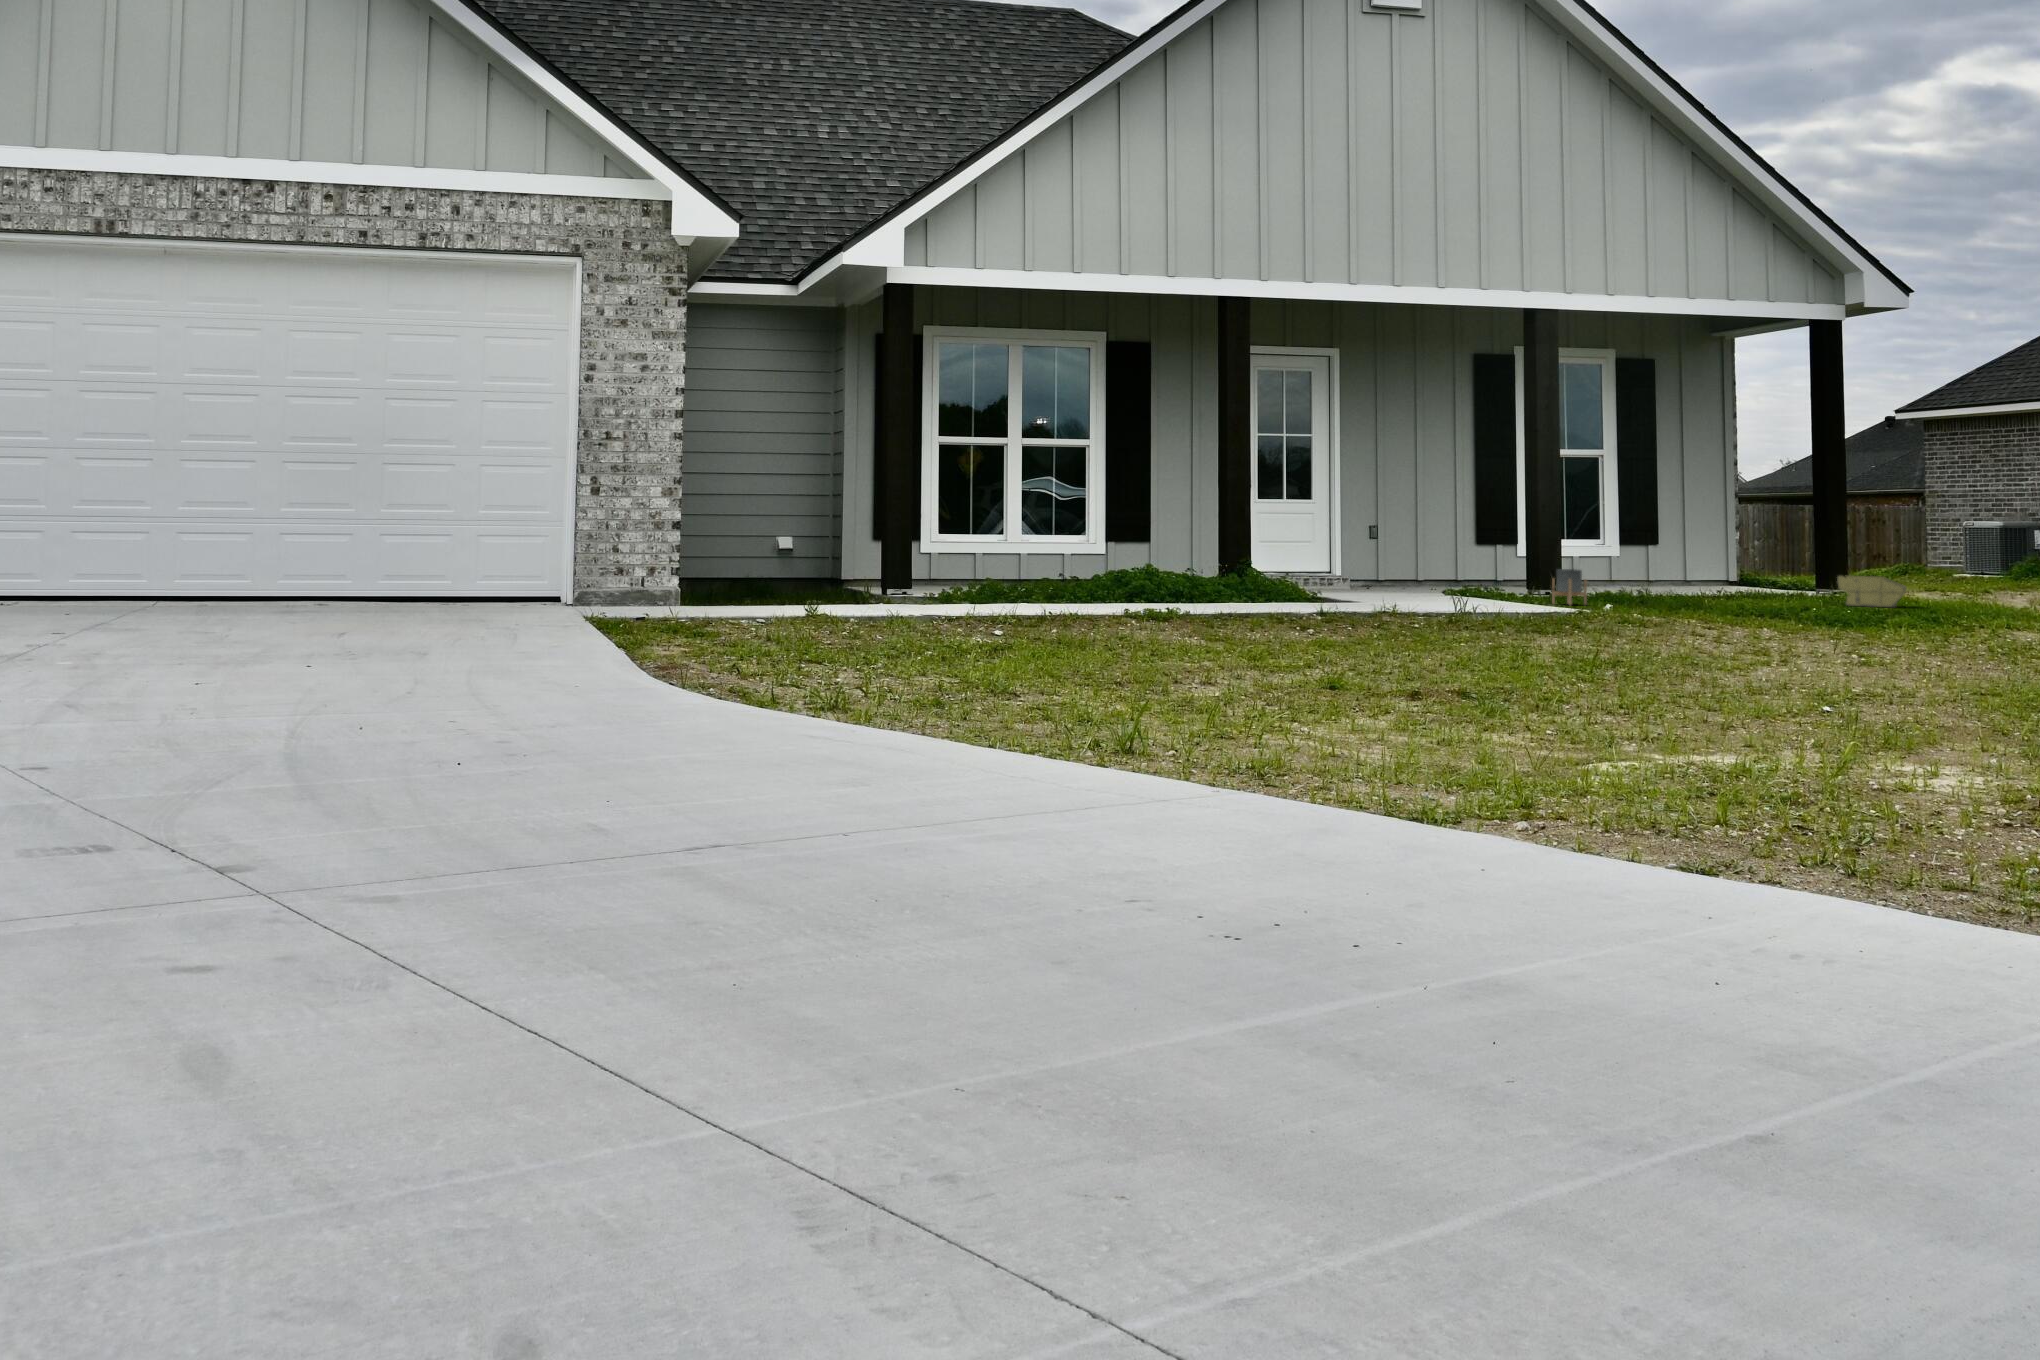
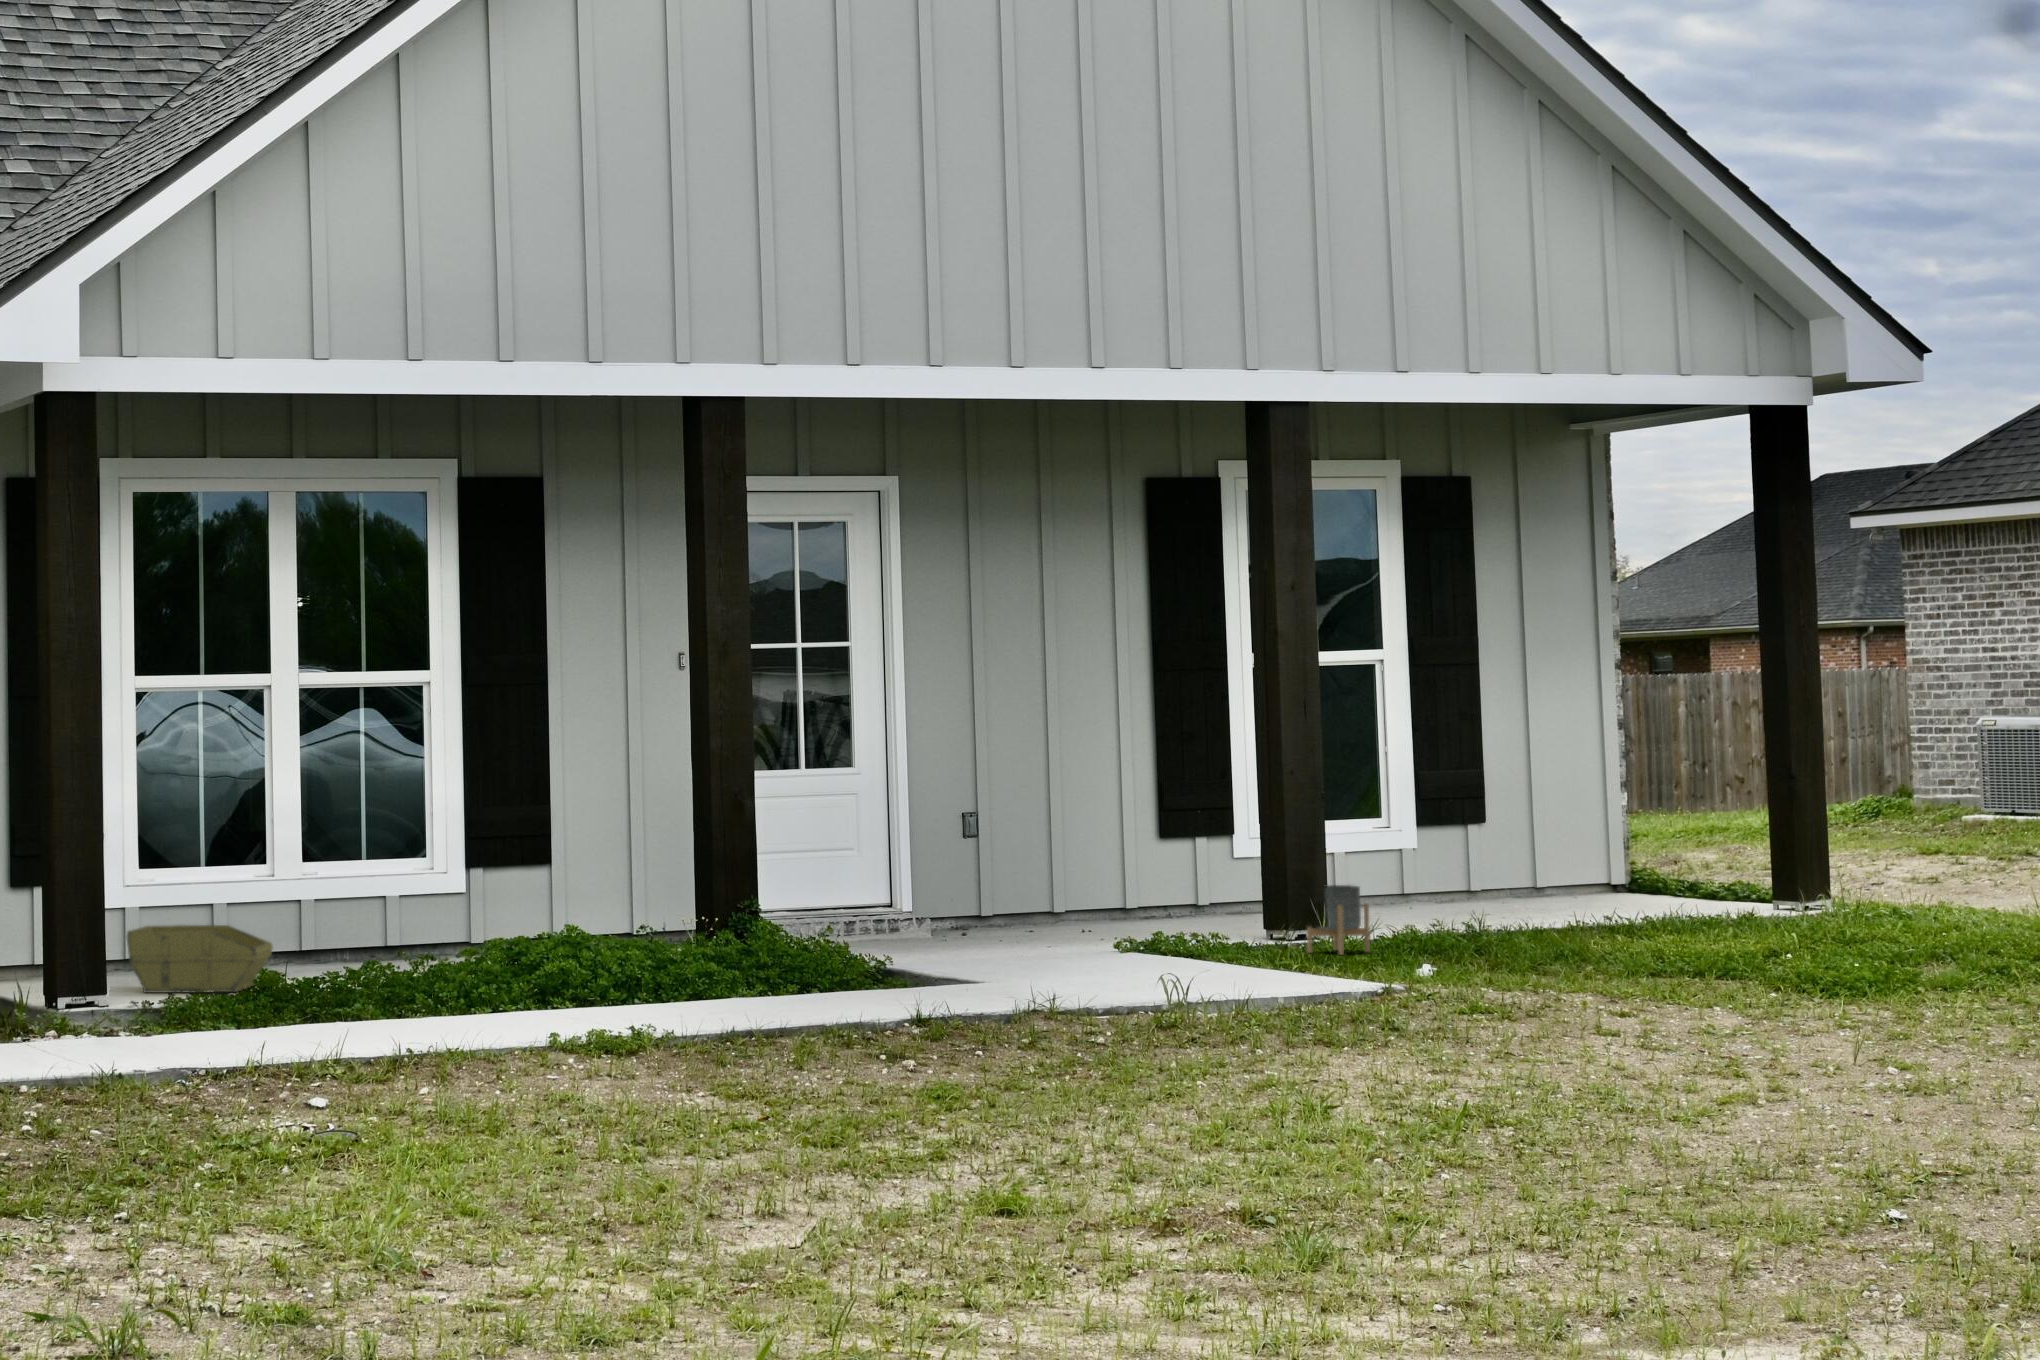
storage bin: present [1837,575,1907,607] -> present [127,925,273,993]

